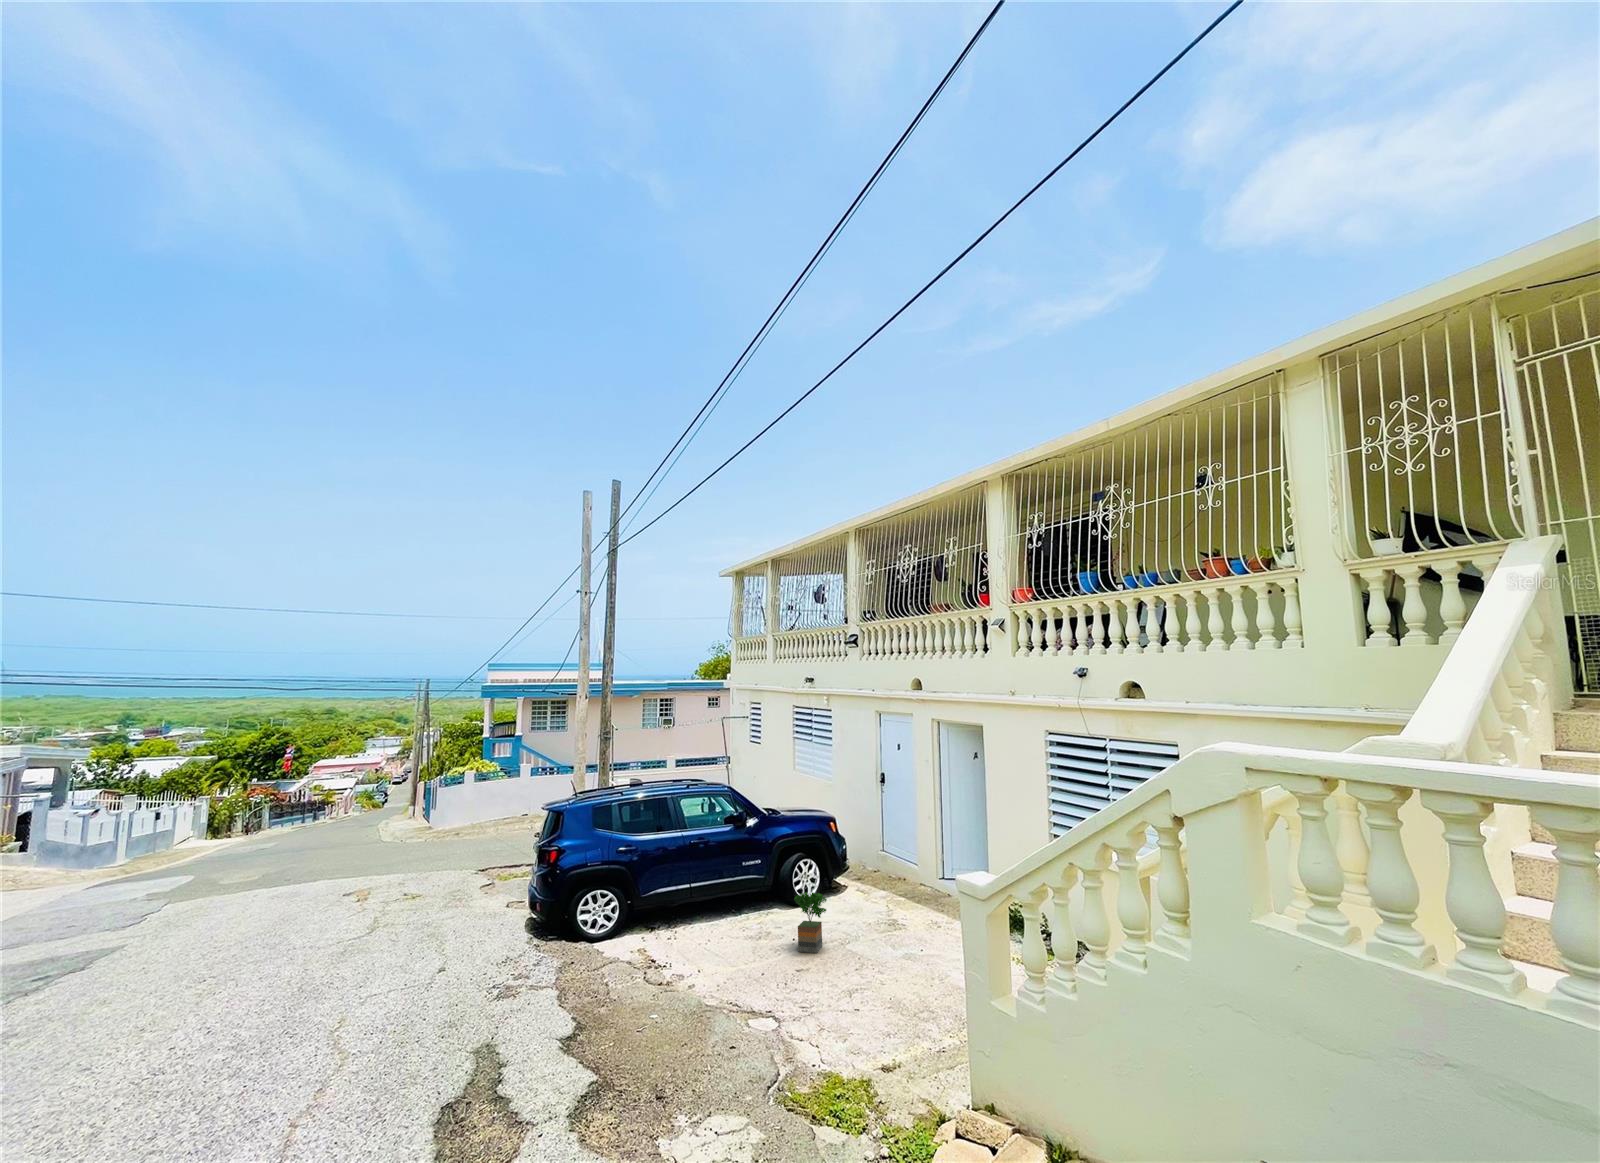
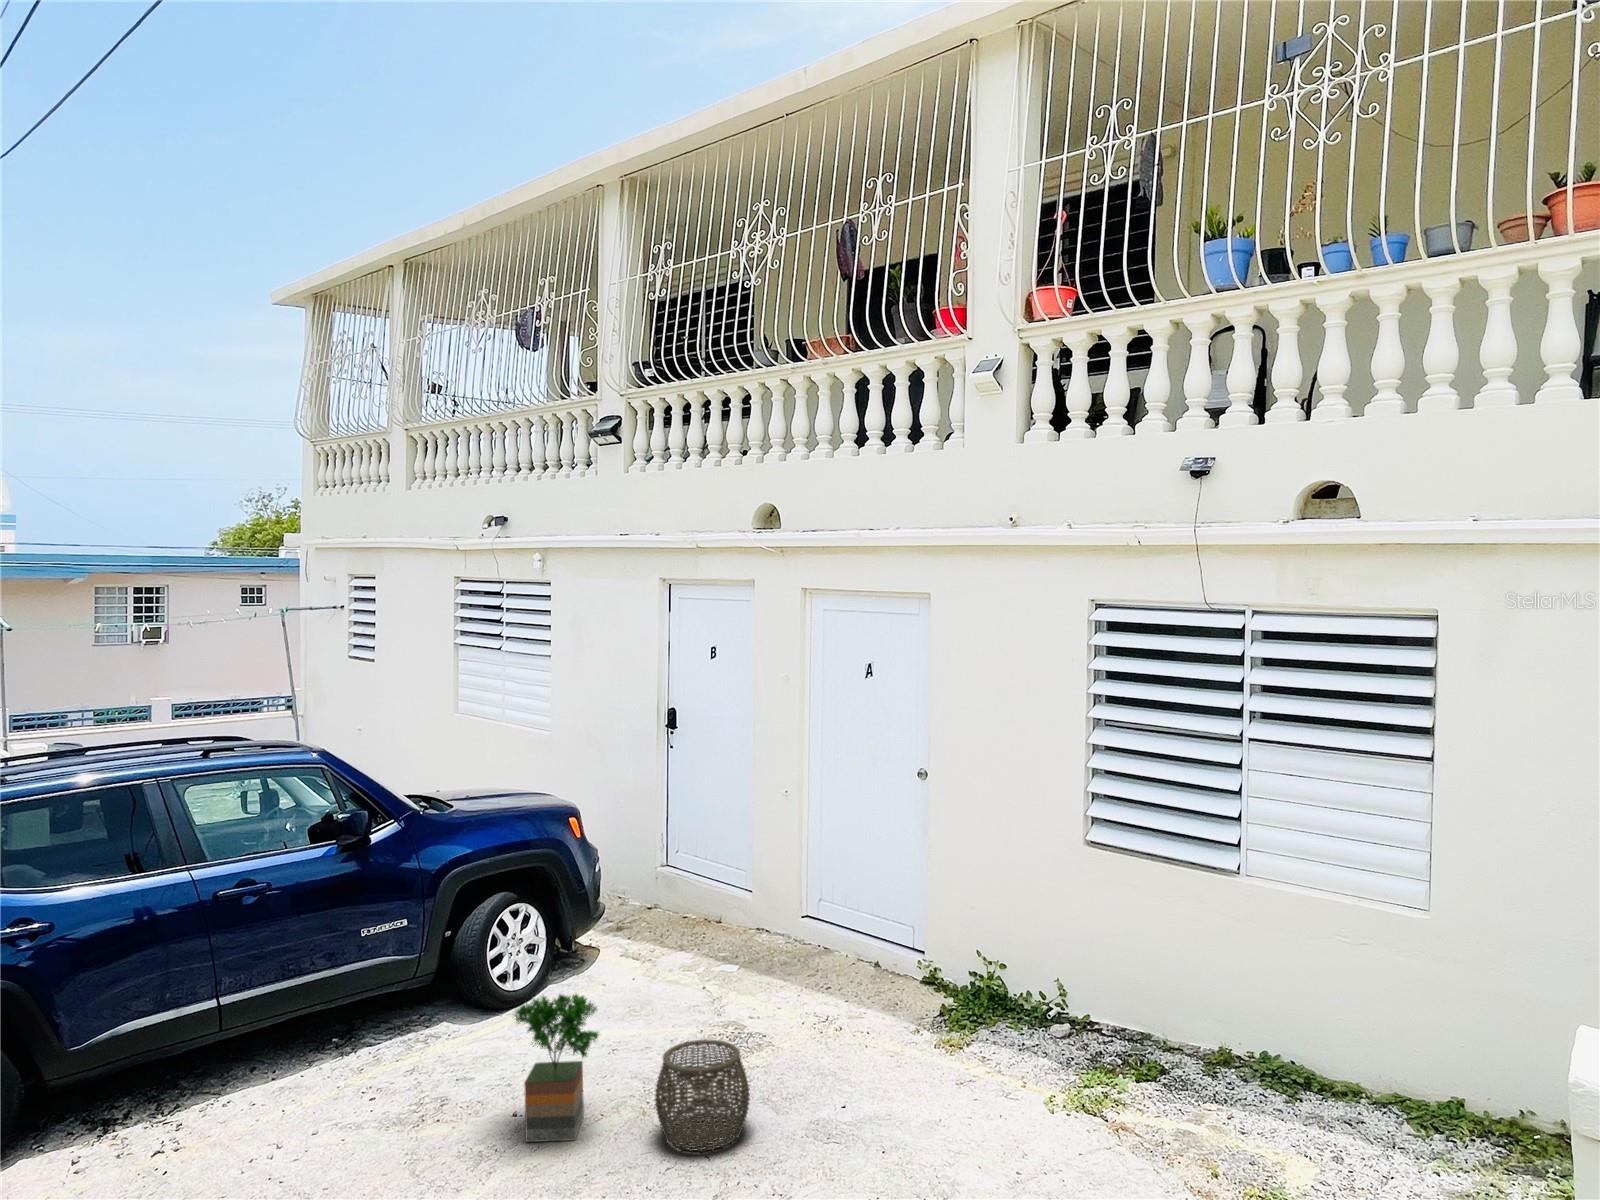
woven basket: none [847,917,885,962] -> present [655,1040,750,1151]

